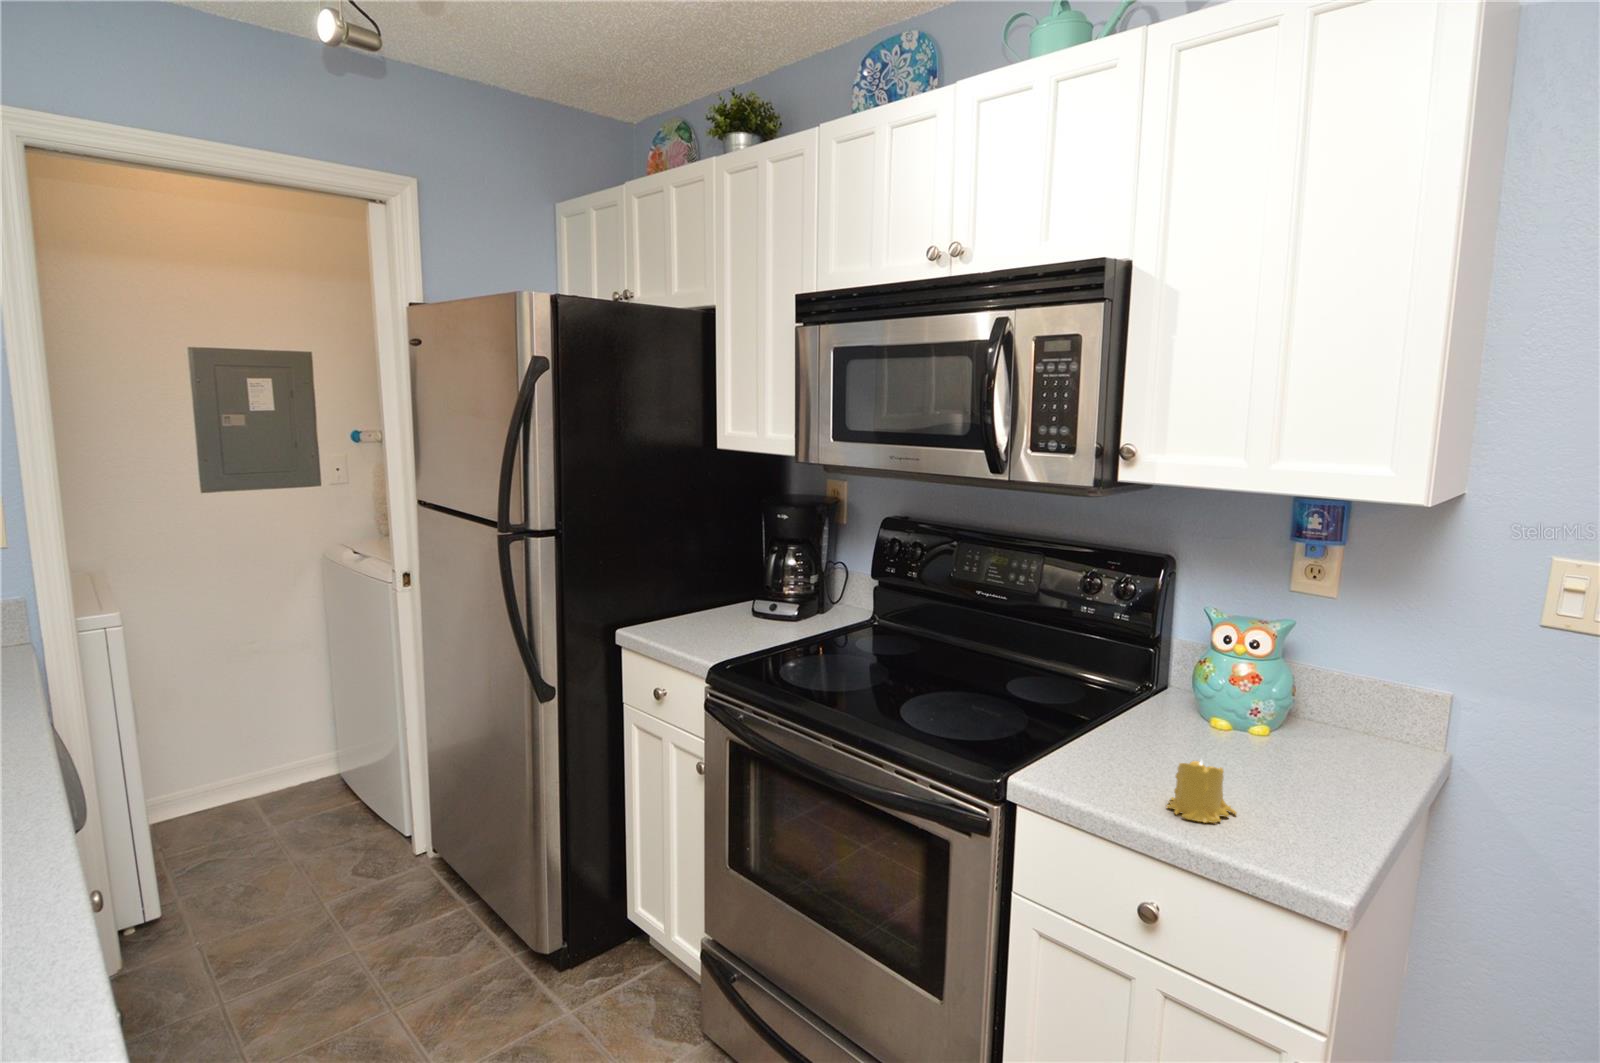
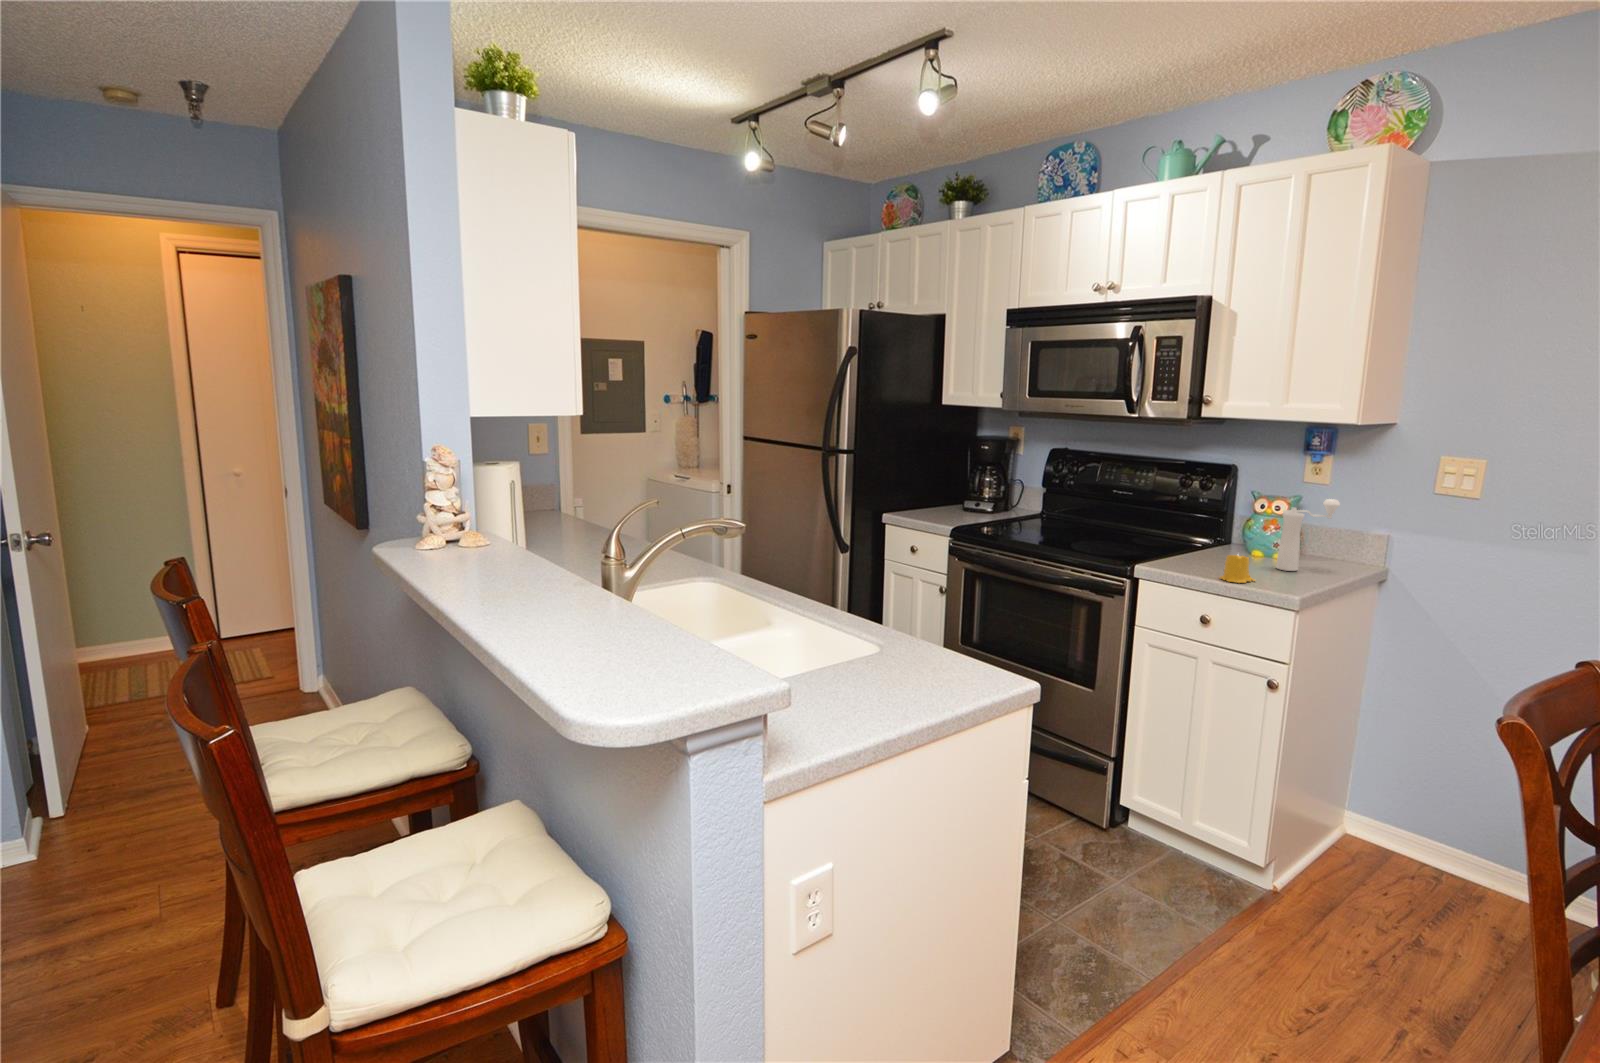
pepper mill: none [1261,634,1371,773] -> present [1276,499,1340,571]

